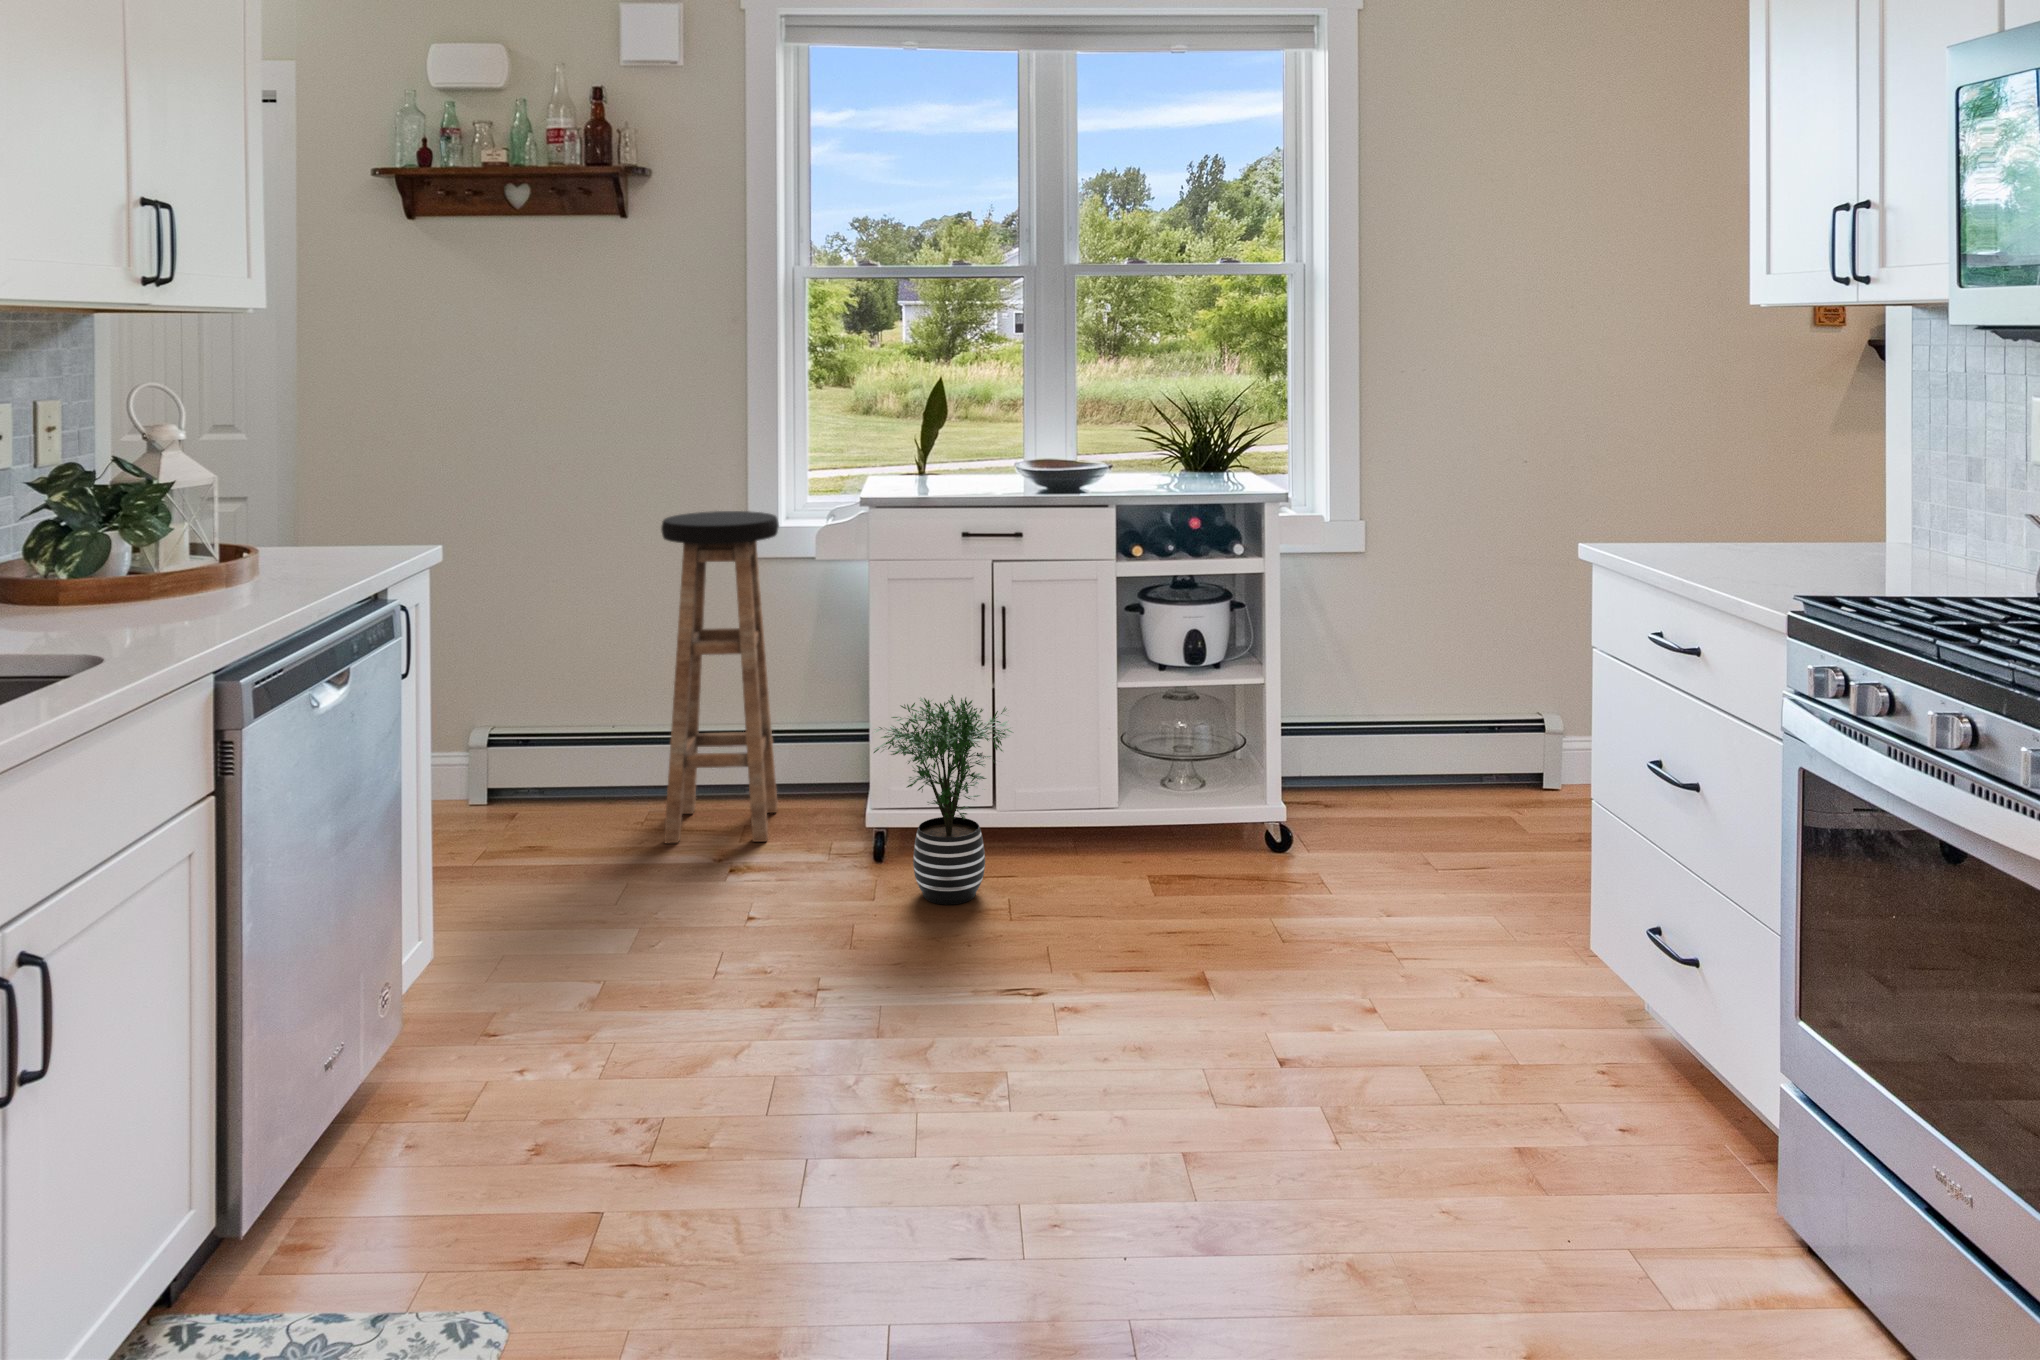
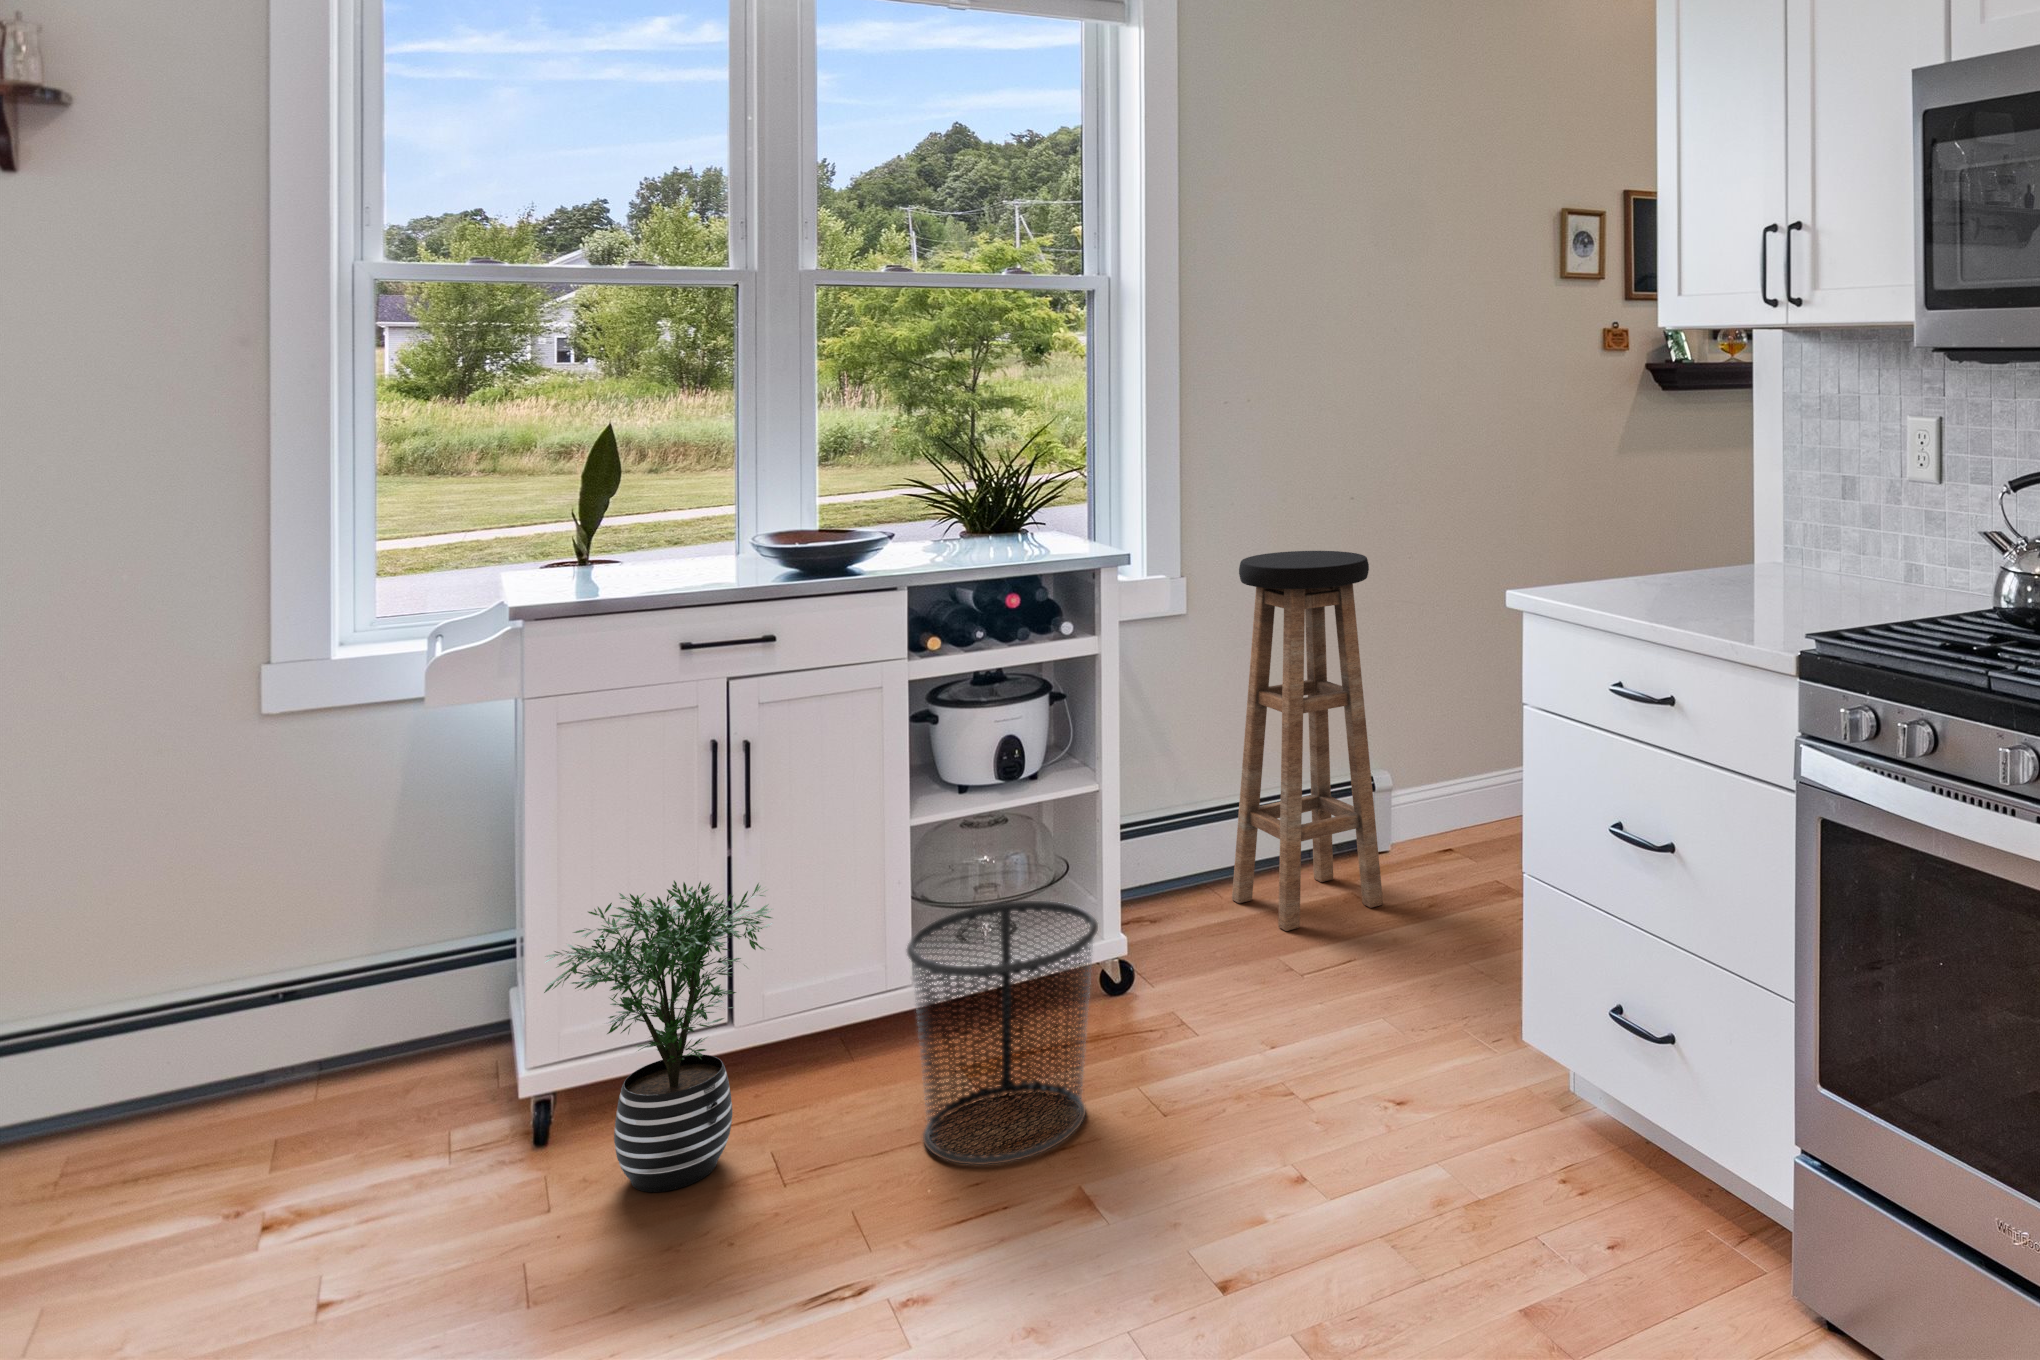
bar stool: present [661,511,779,843] -> present [1232,551,1383,931]
waste bin: none [1095,752,1235,944] -> present [907,901,1098,1165]

